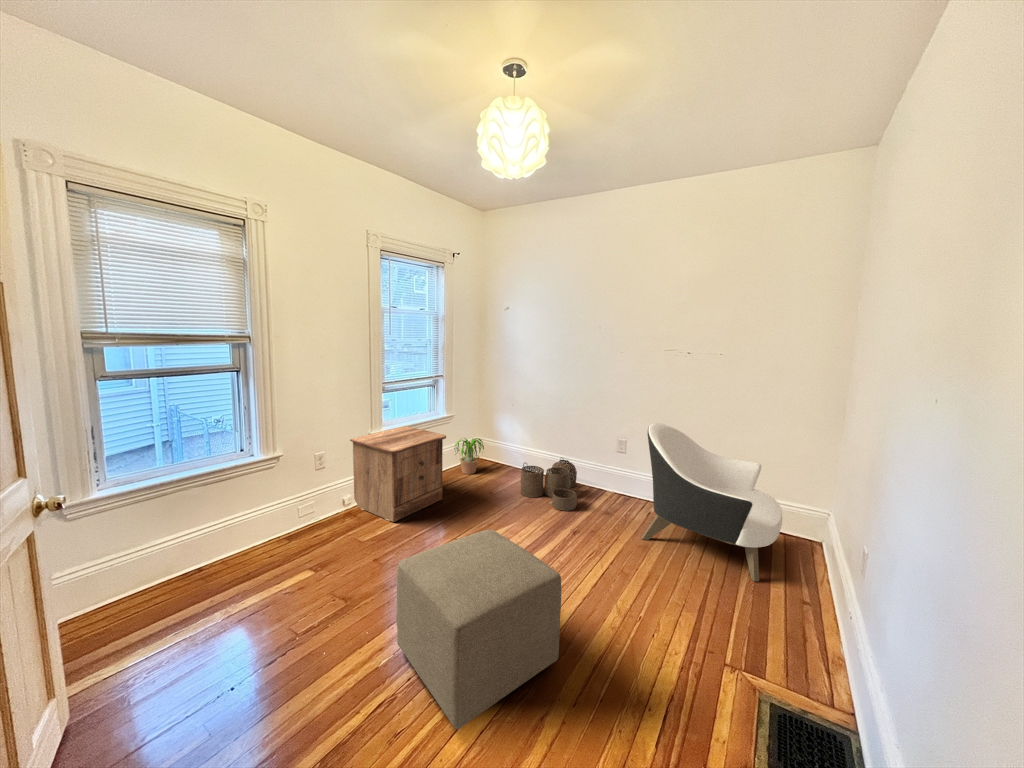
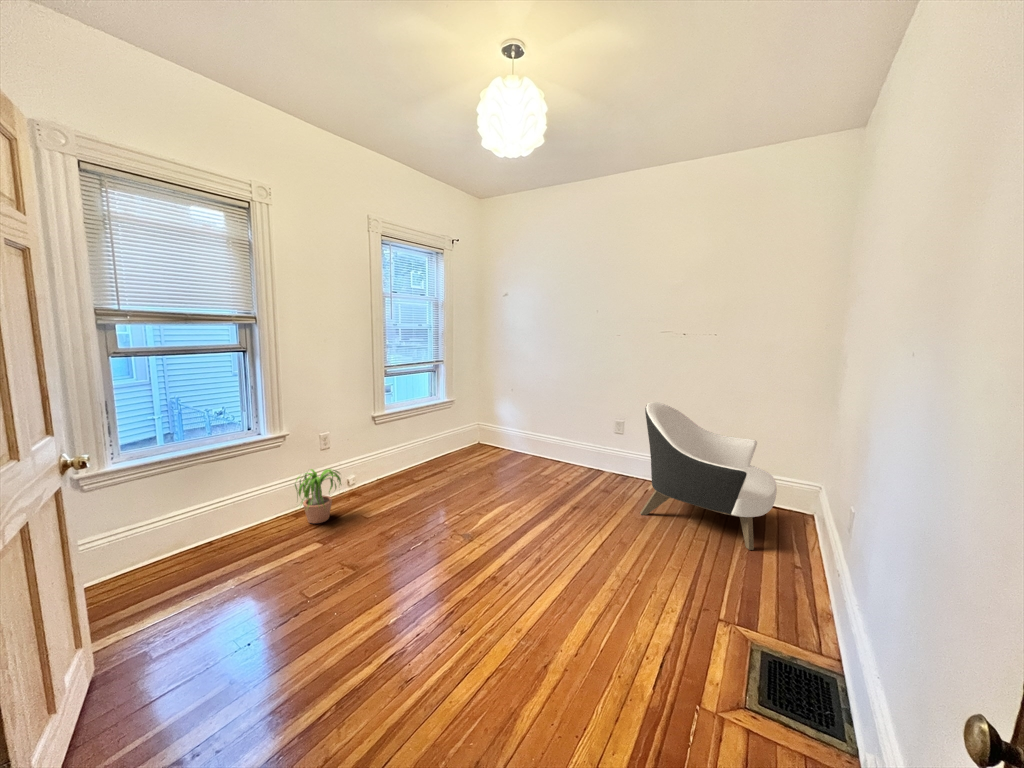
nightstand: present [350,426,446,522] -> none [352,410,447,501]
potted plant: present [454,438,484,474] -> present [295,469,341,523]
woven basket: present [520,459,577,511] -> none [521,440,576,490]
ottoman: present [396,529,561,729] -> none [405,498,562,674]

